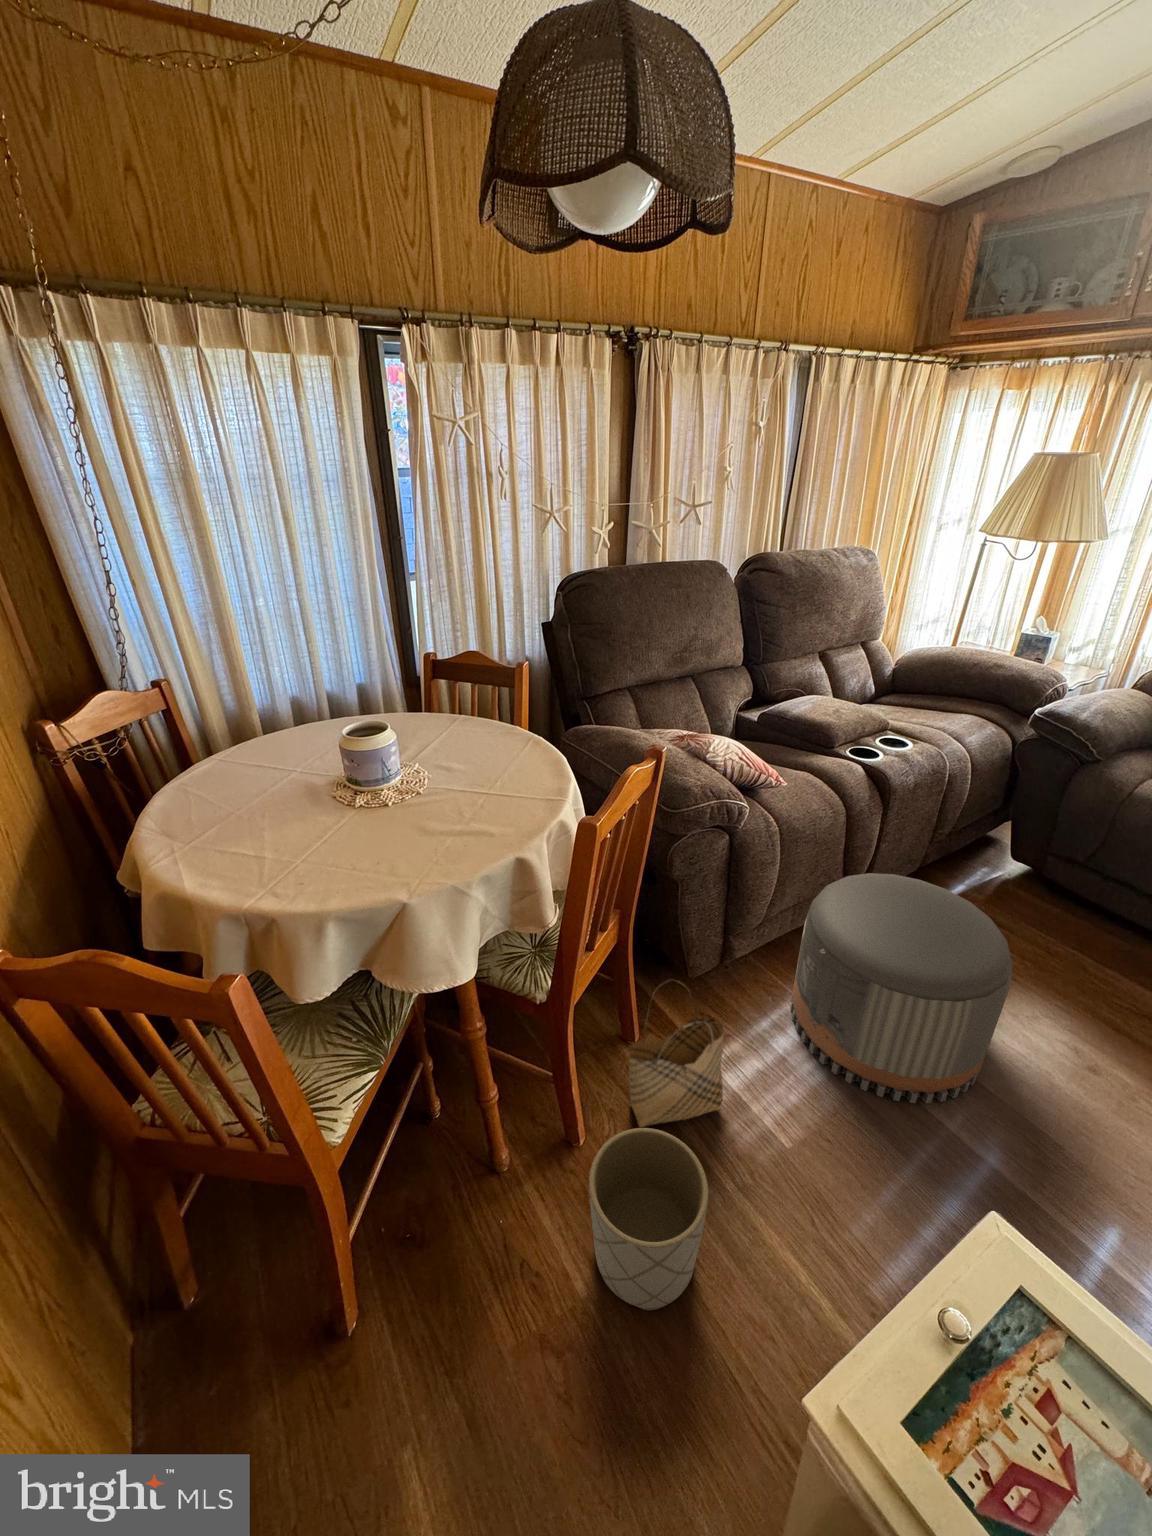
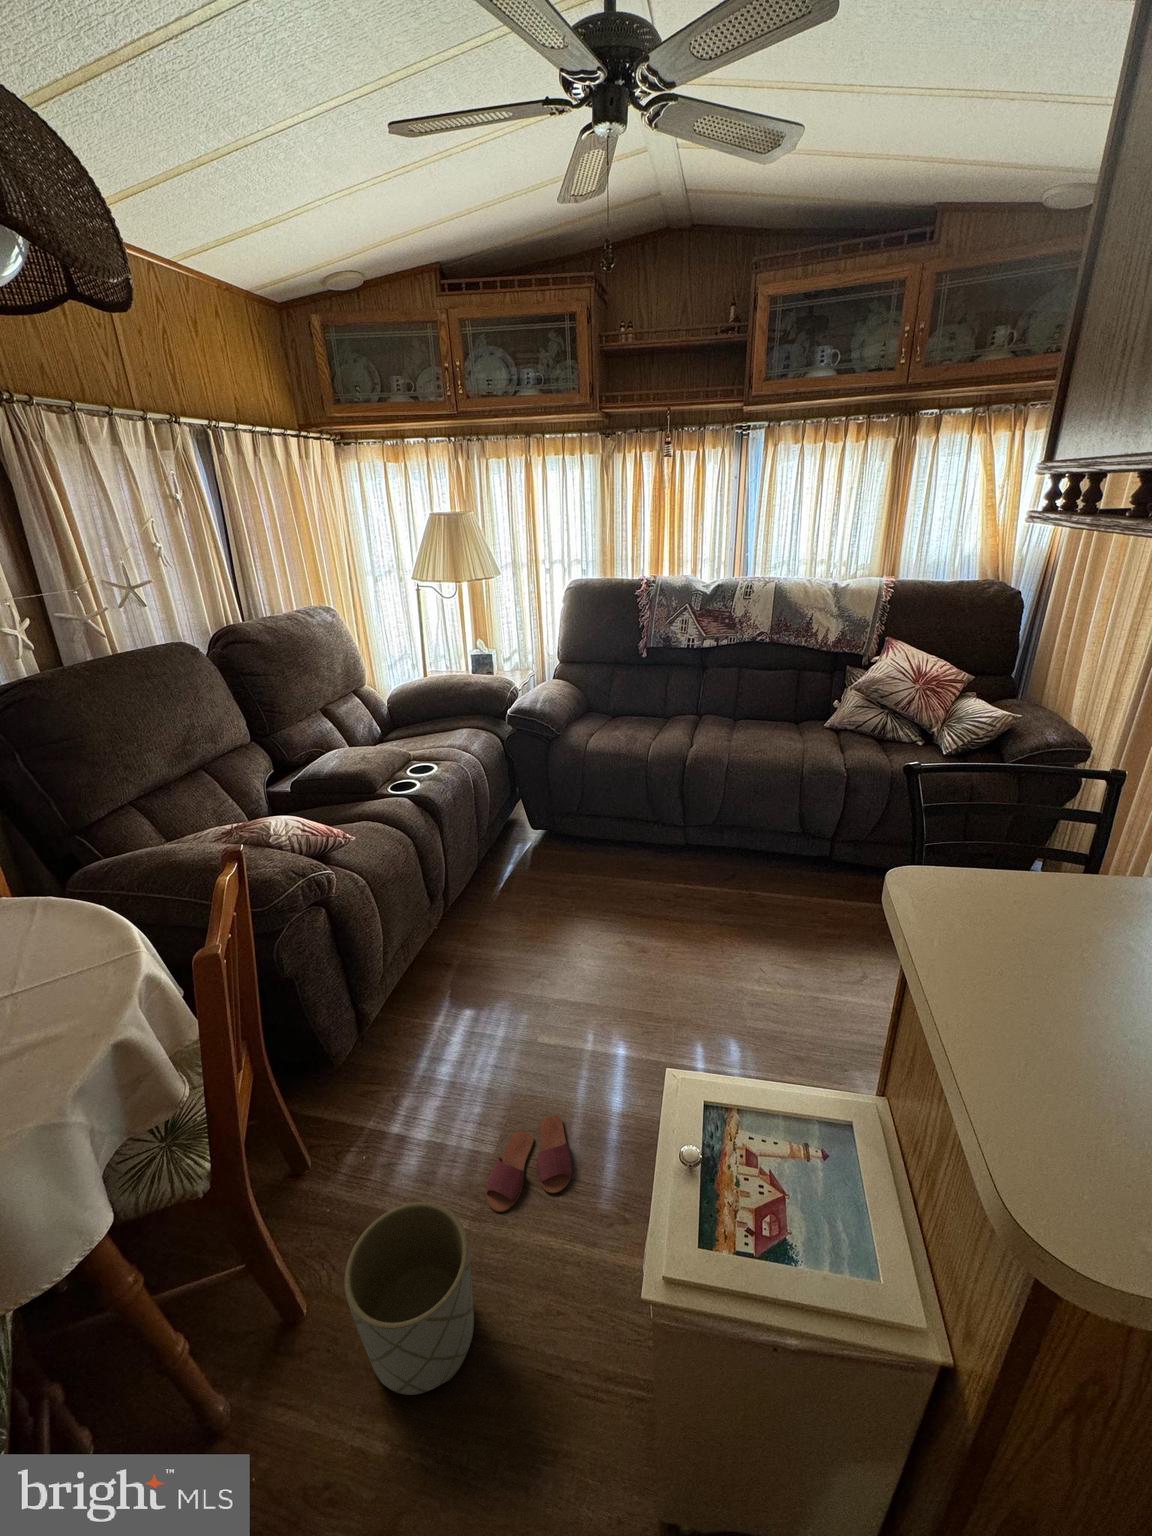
pouf: present [791,873,1013,1103] -> none [421,872,586,1065]
woven basket: present [627,980,725,1127] -> none [319,1066,424,1235]
slippers: none [757,1152,876,1247] -> present [486,1116,572,1212]

